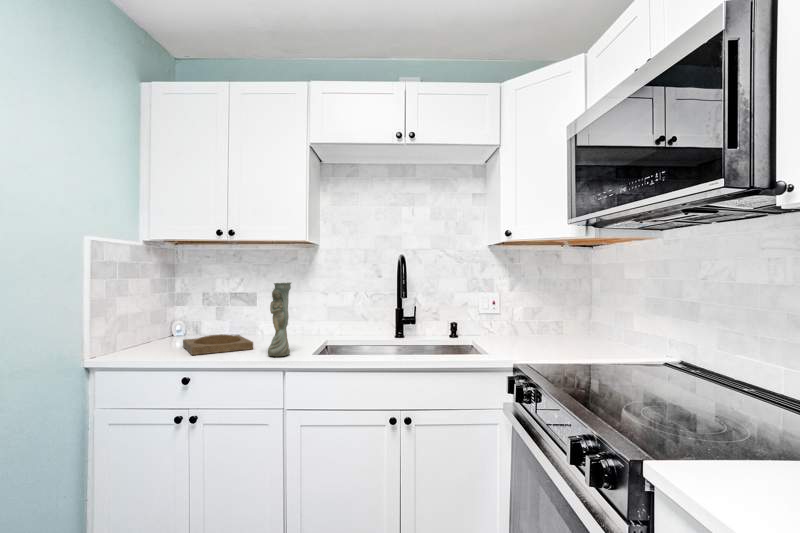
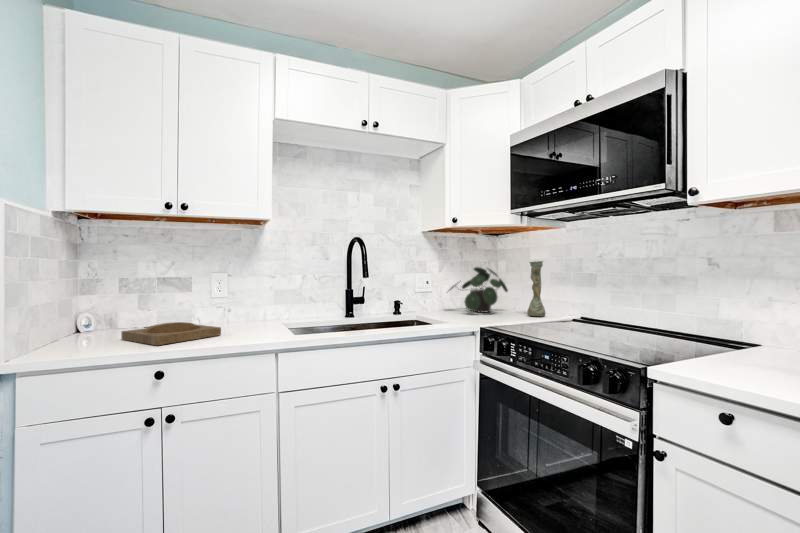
vase: present [268,282,291,356] -> present [528,261,545,316]
potted plant: none [517,287,595,343] -> present [450,267,508,313]

